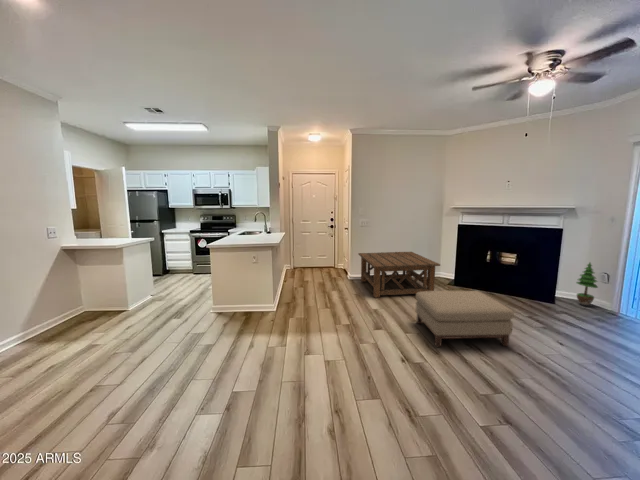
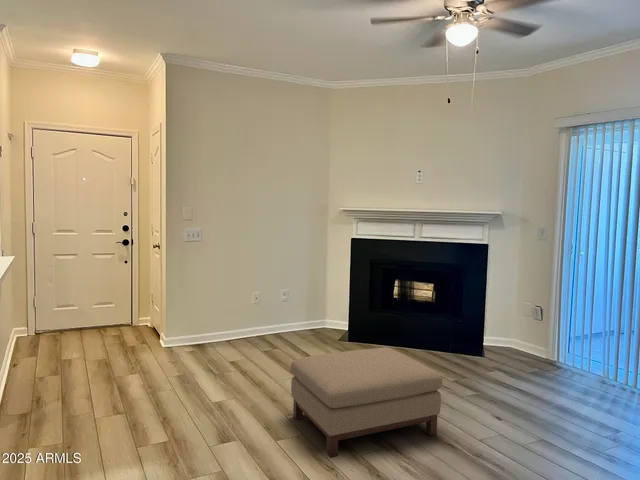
coffee table: present [359,252,440,298] -> none [182,287,328,378]
potted tree: present [577,263,597,305] -> none [507,291,532,355]

